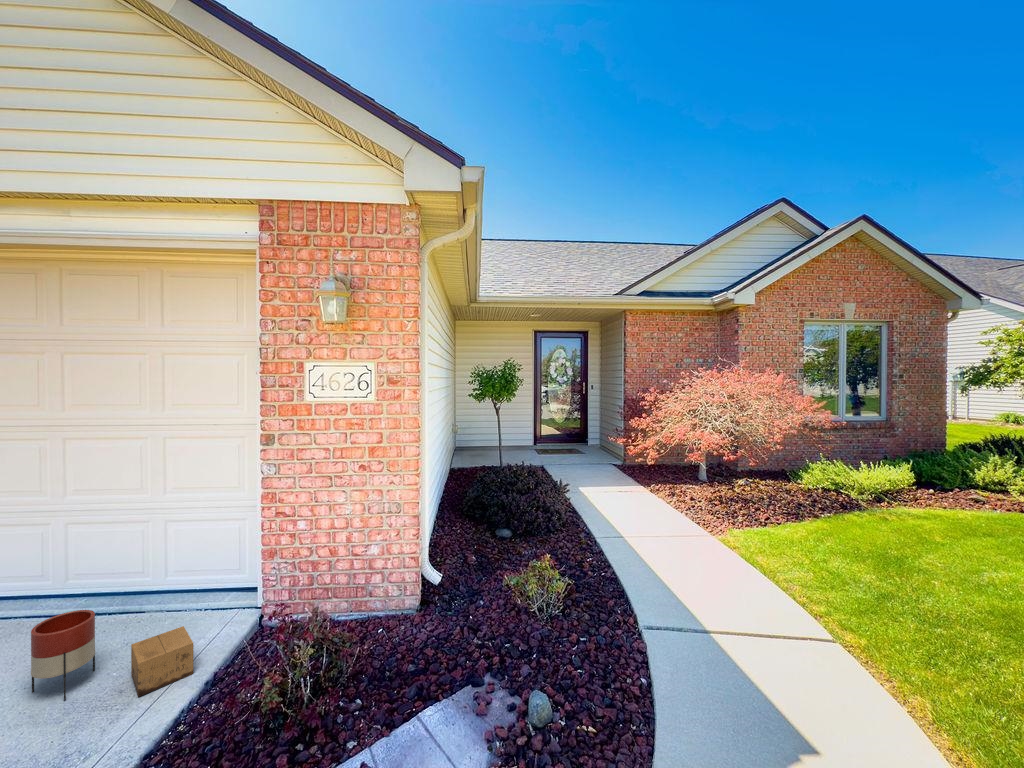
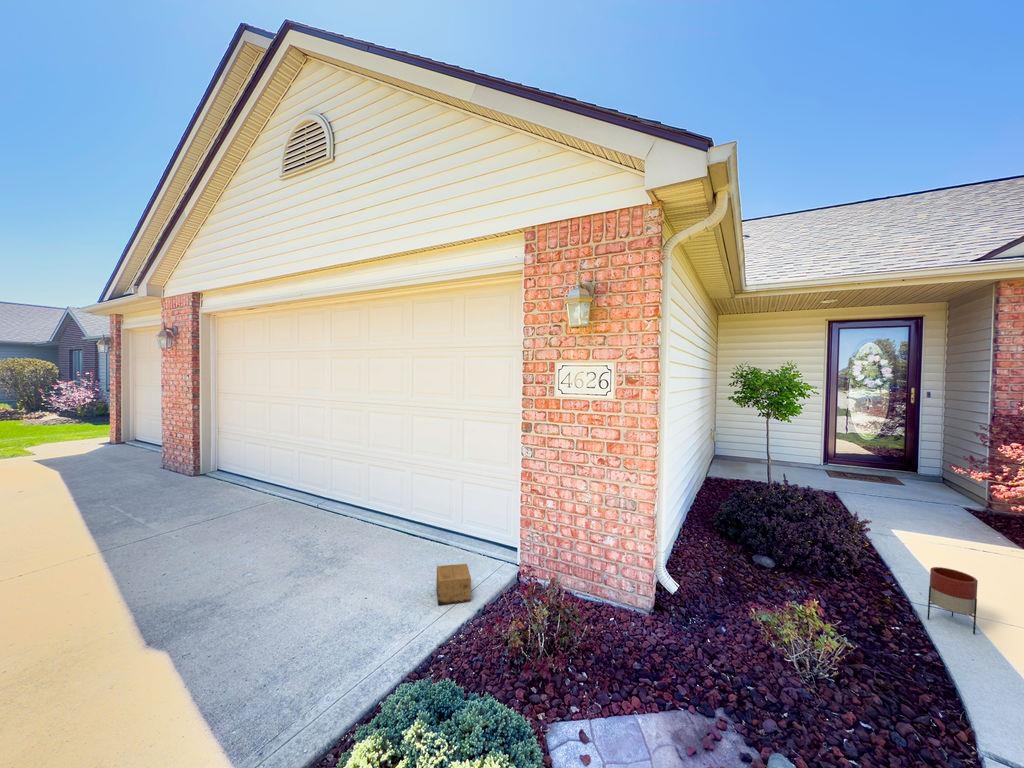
planter: present [31,610,95,701] -> present [927,567,978,634]

